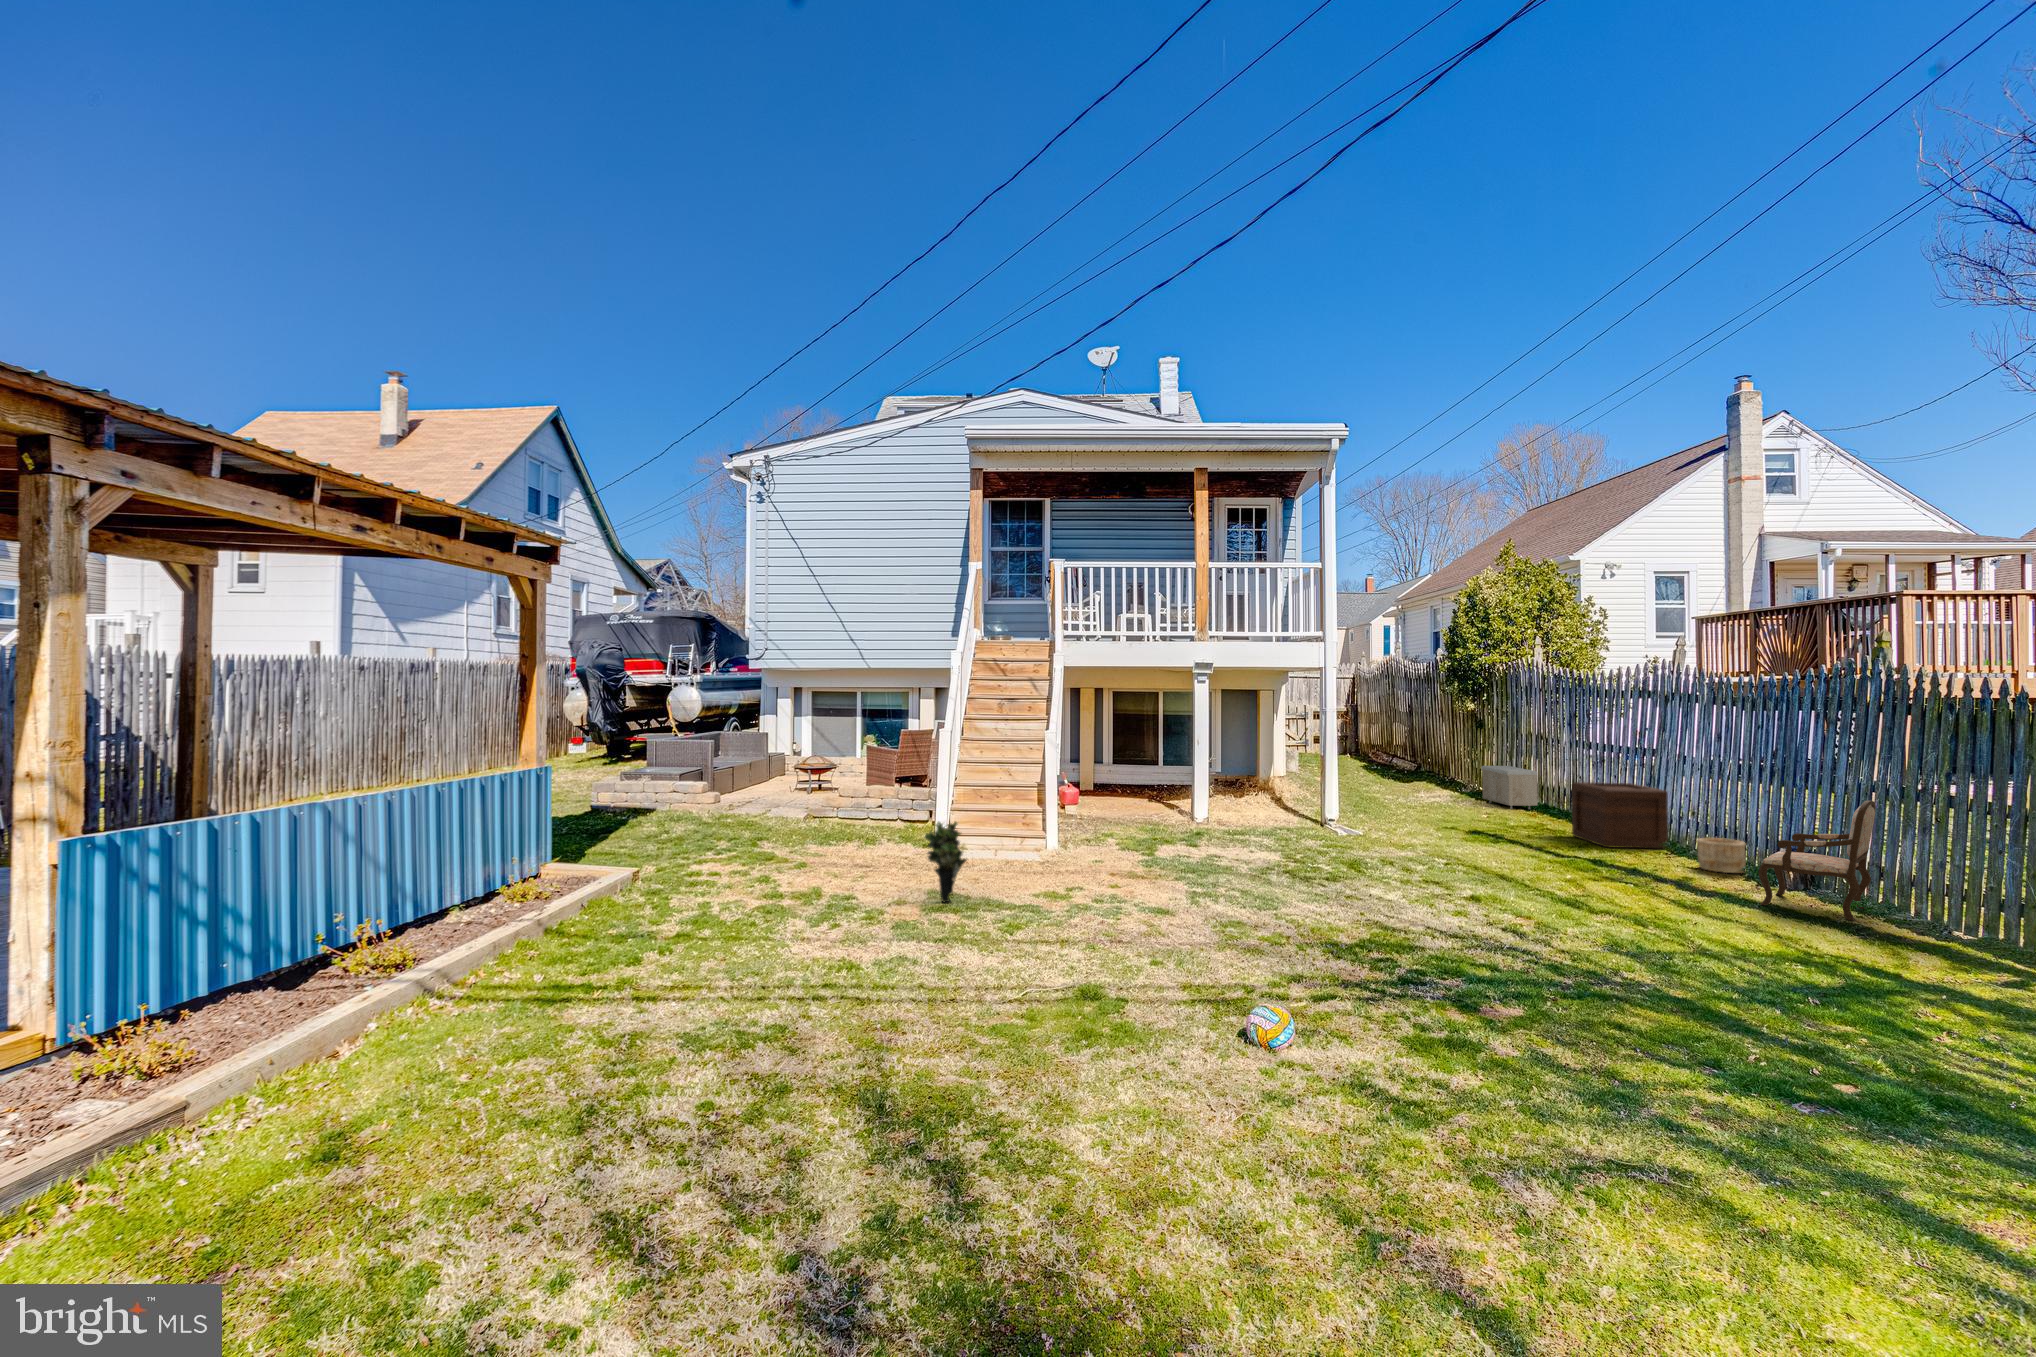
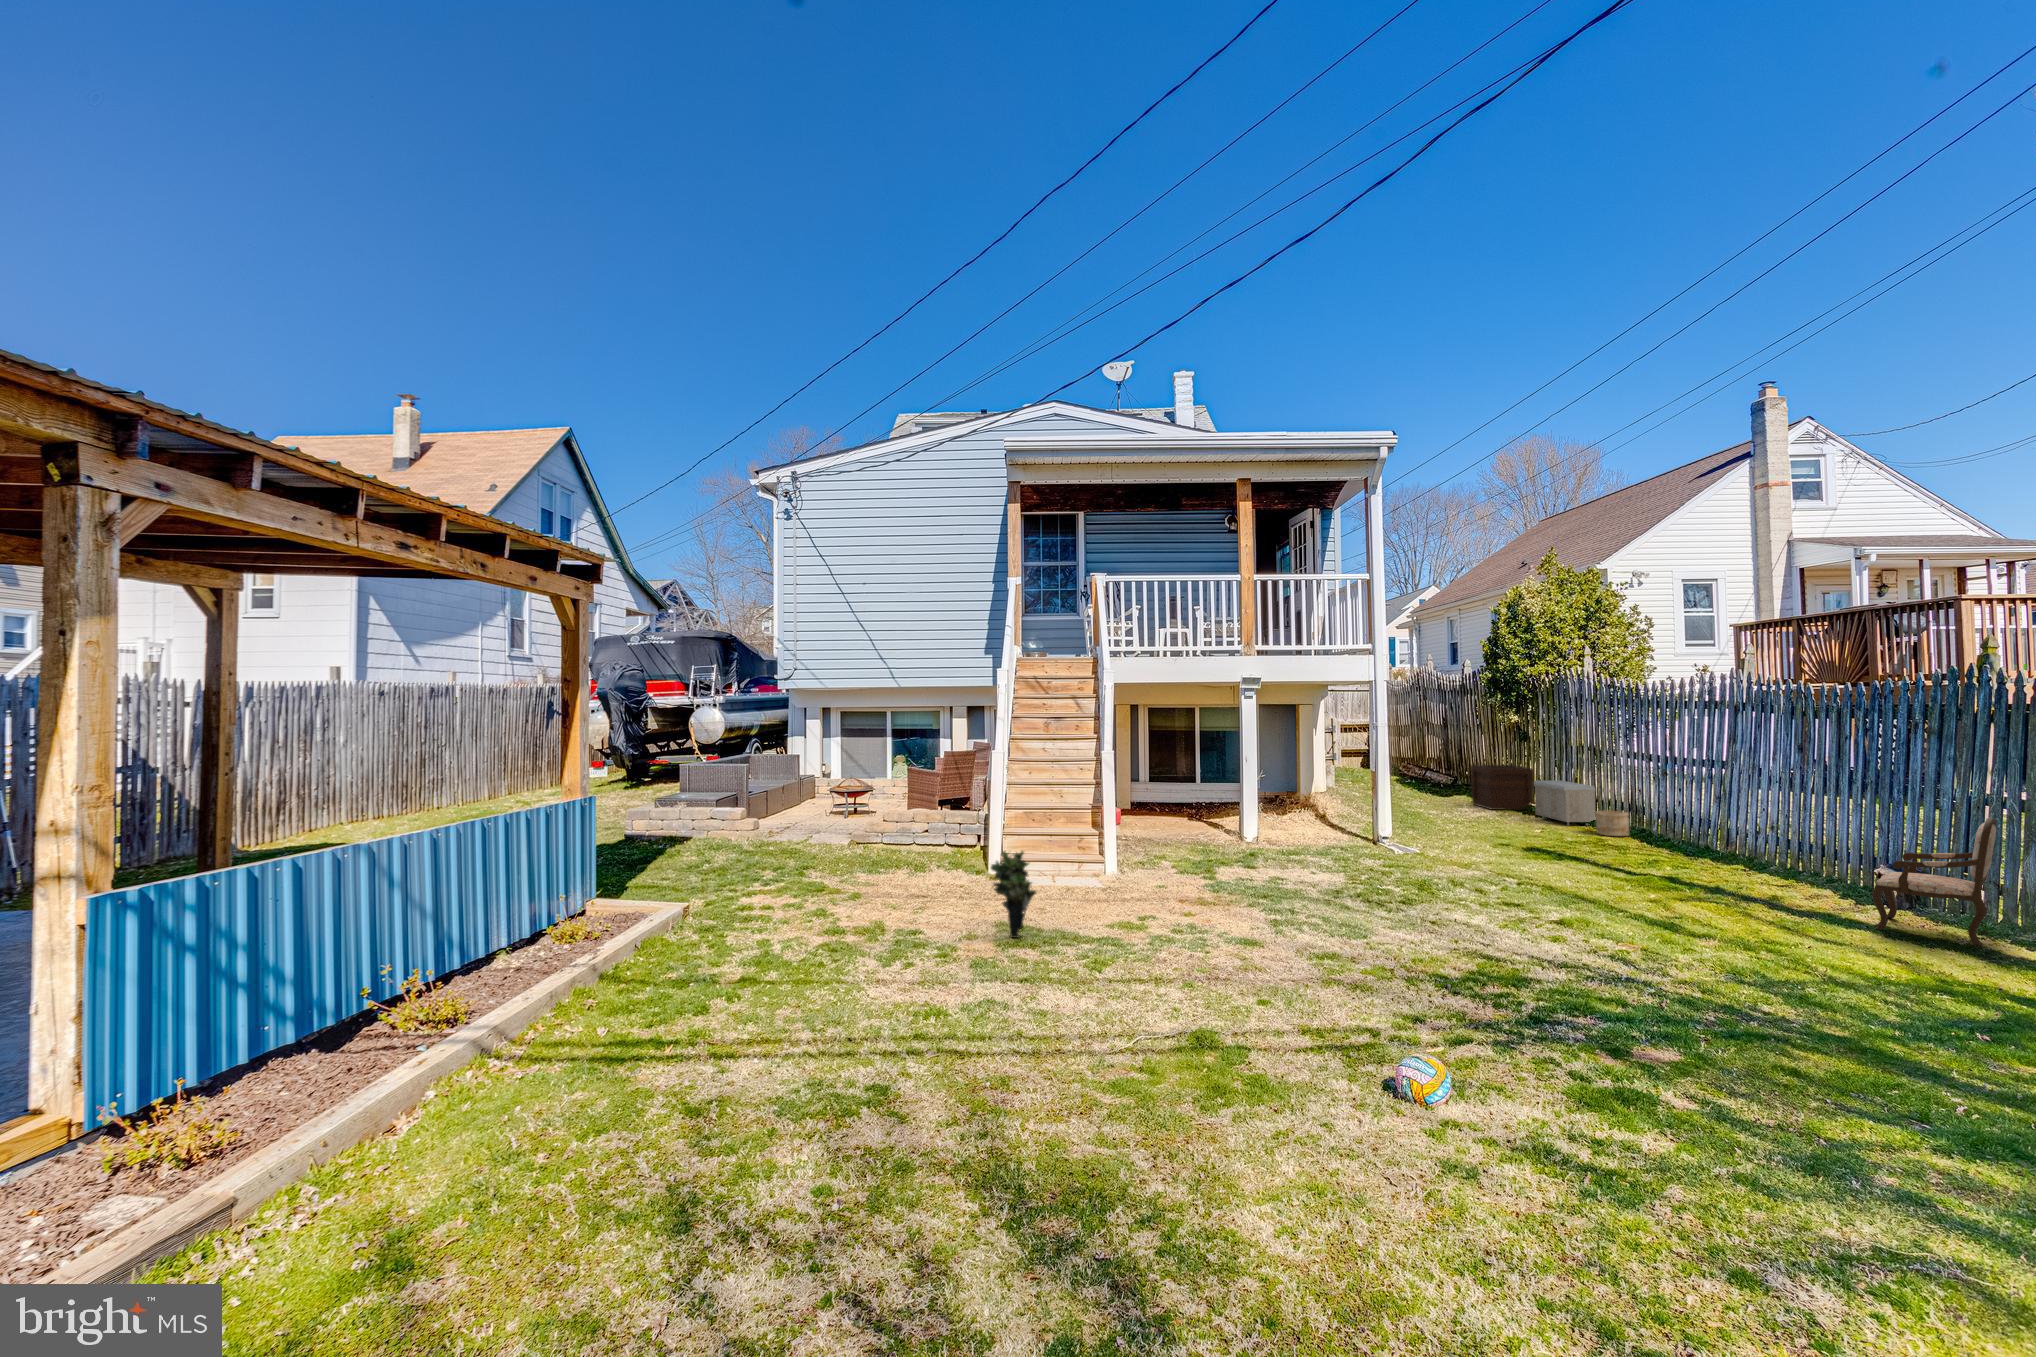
wooden crate: present [1572,782,1668,849] -> present [1471,765,1534,810]
wooden bucket: present [1697,838,1746,873] -> present [1595,811,1629,836]

